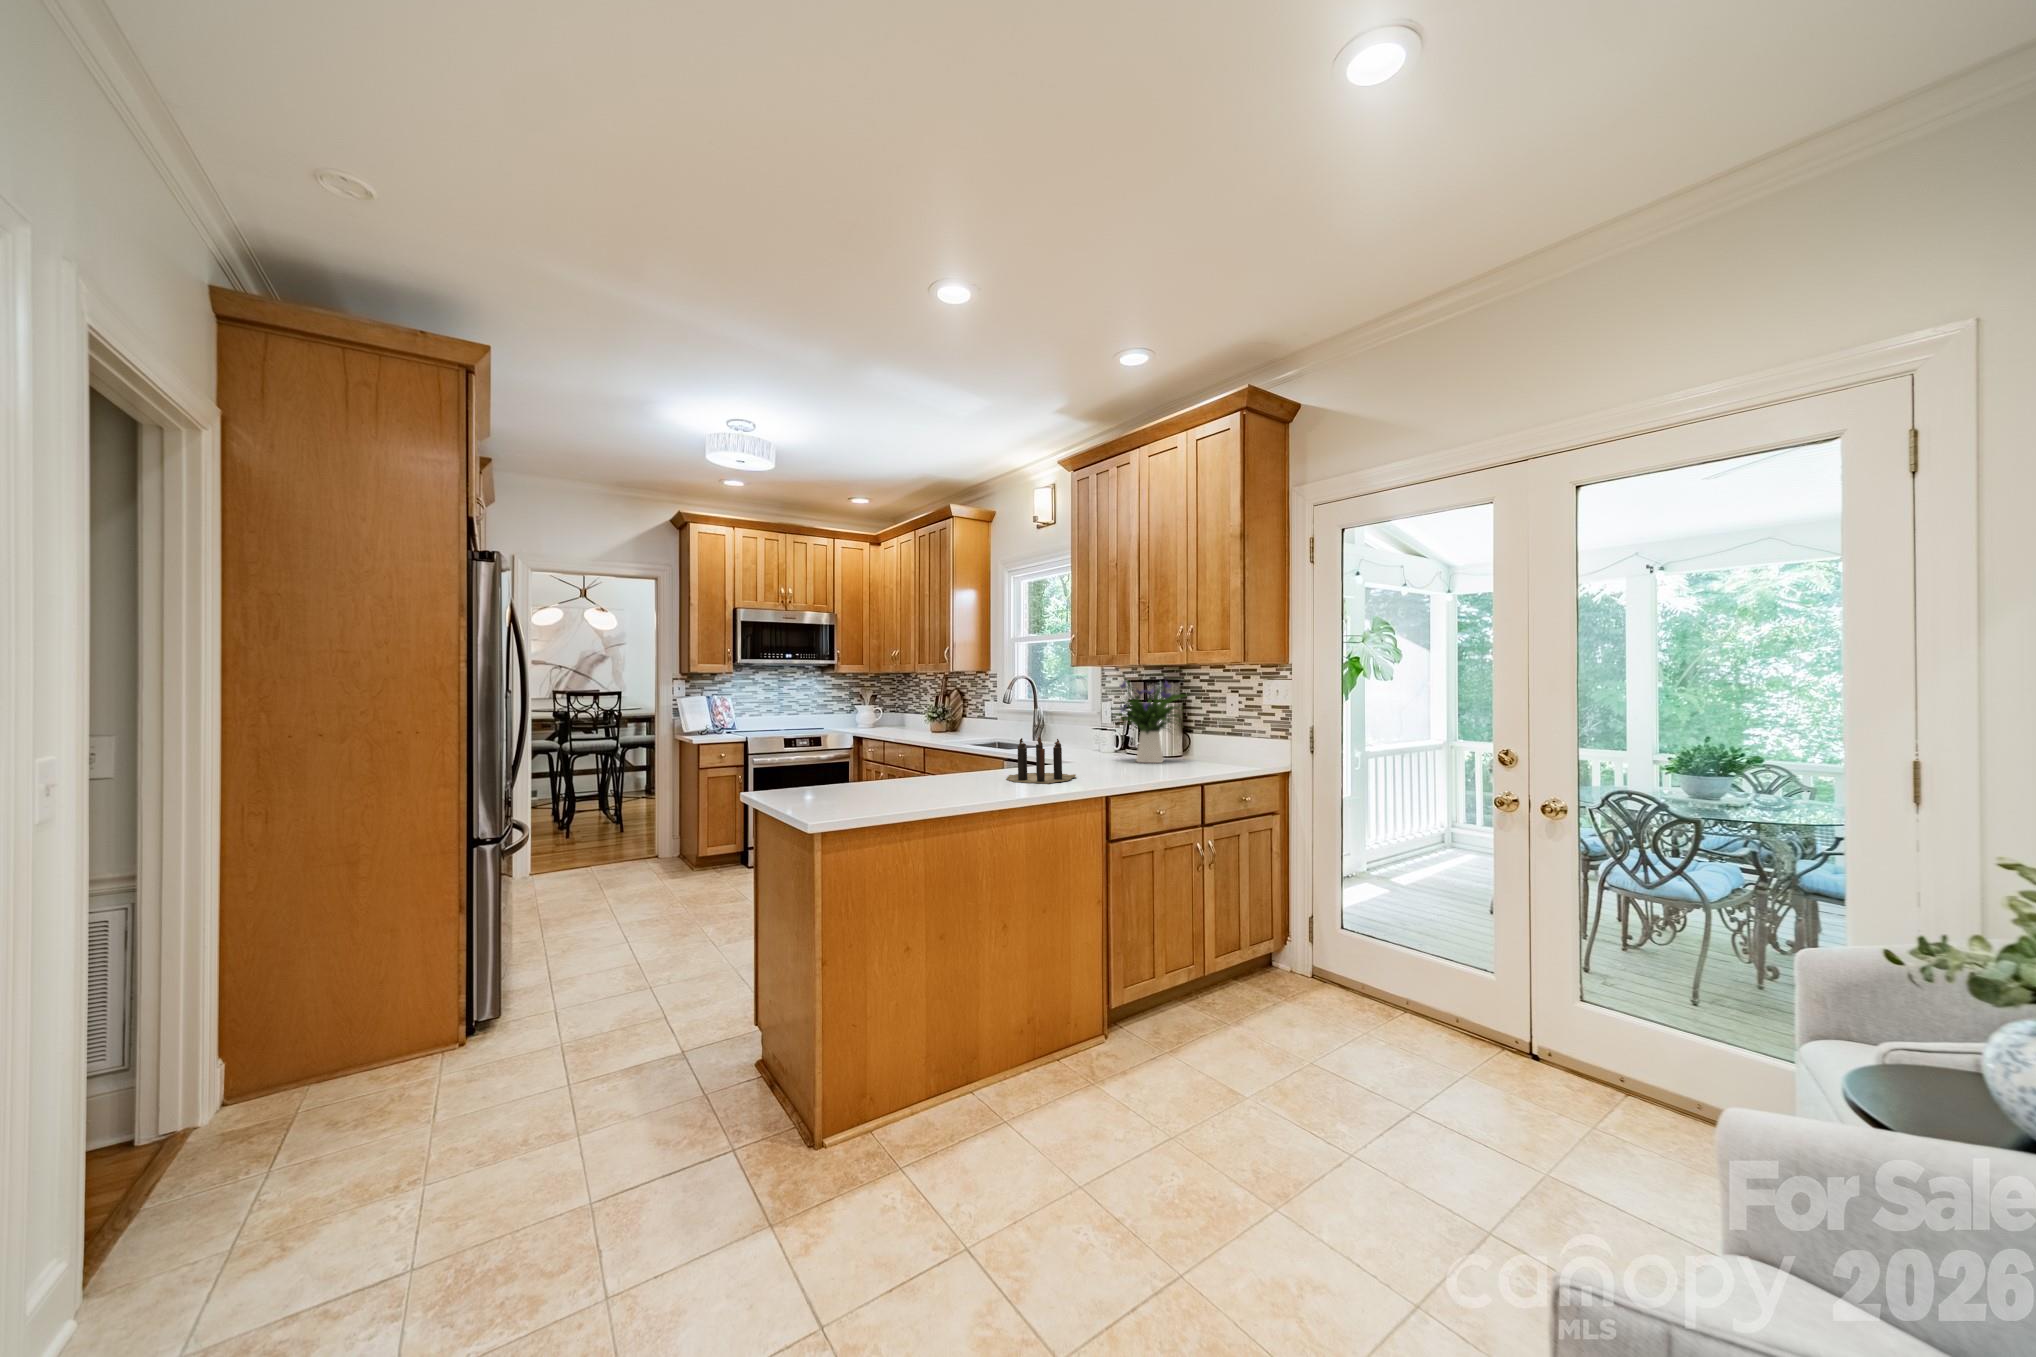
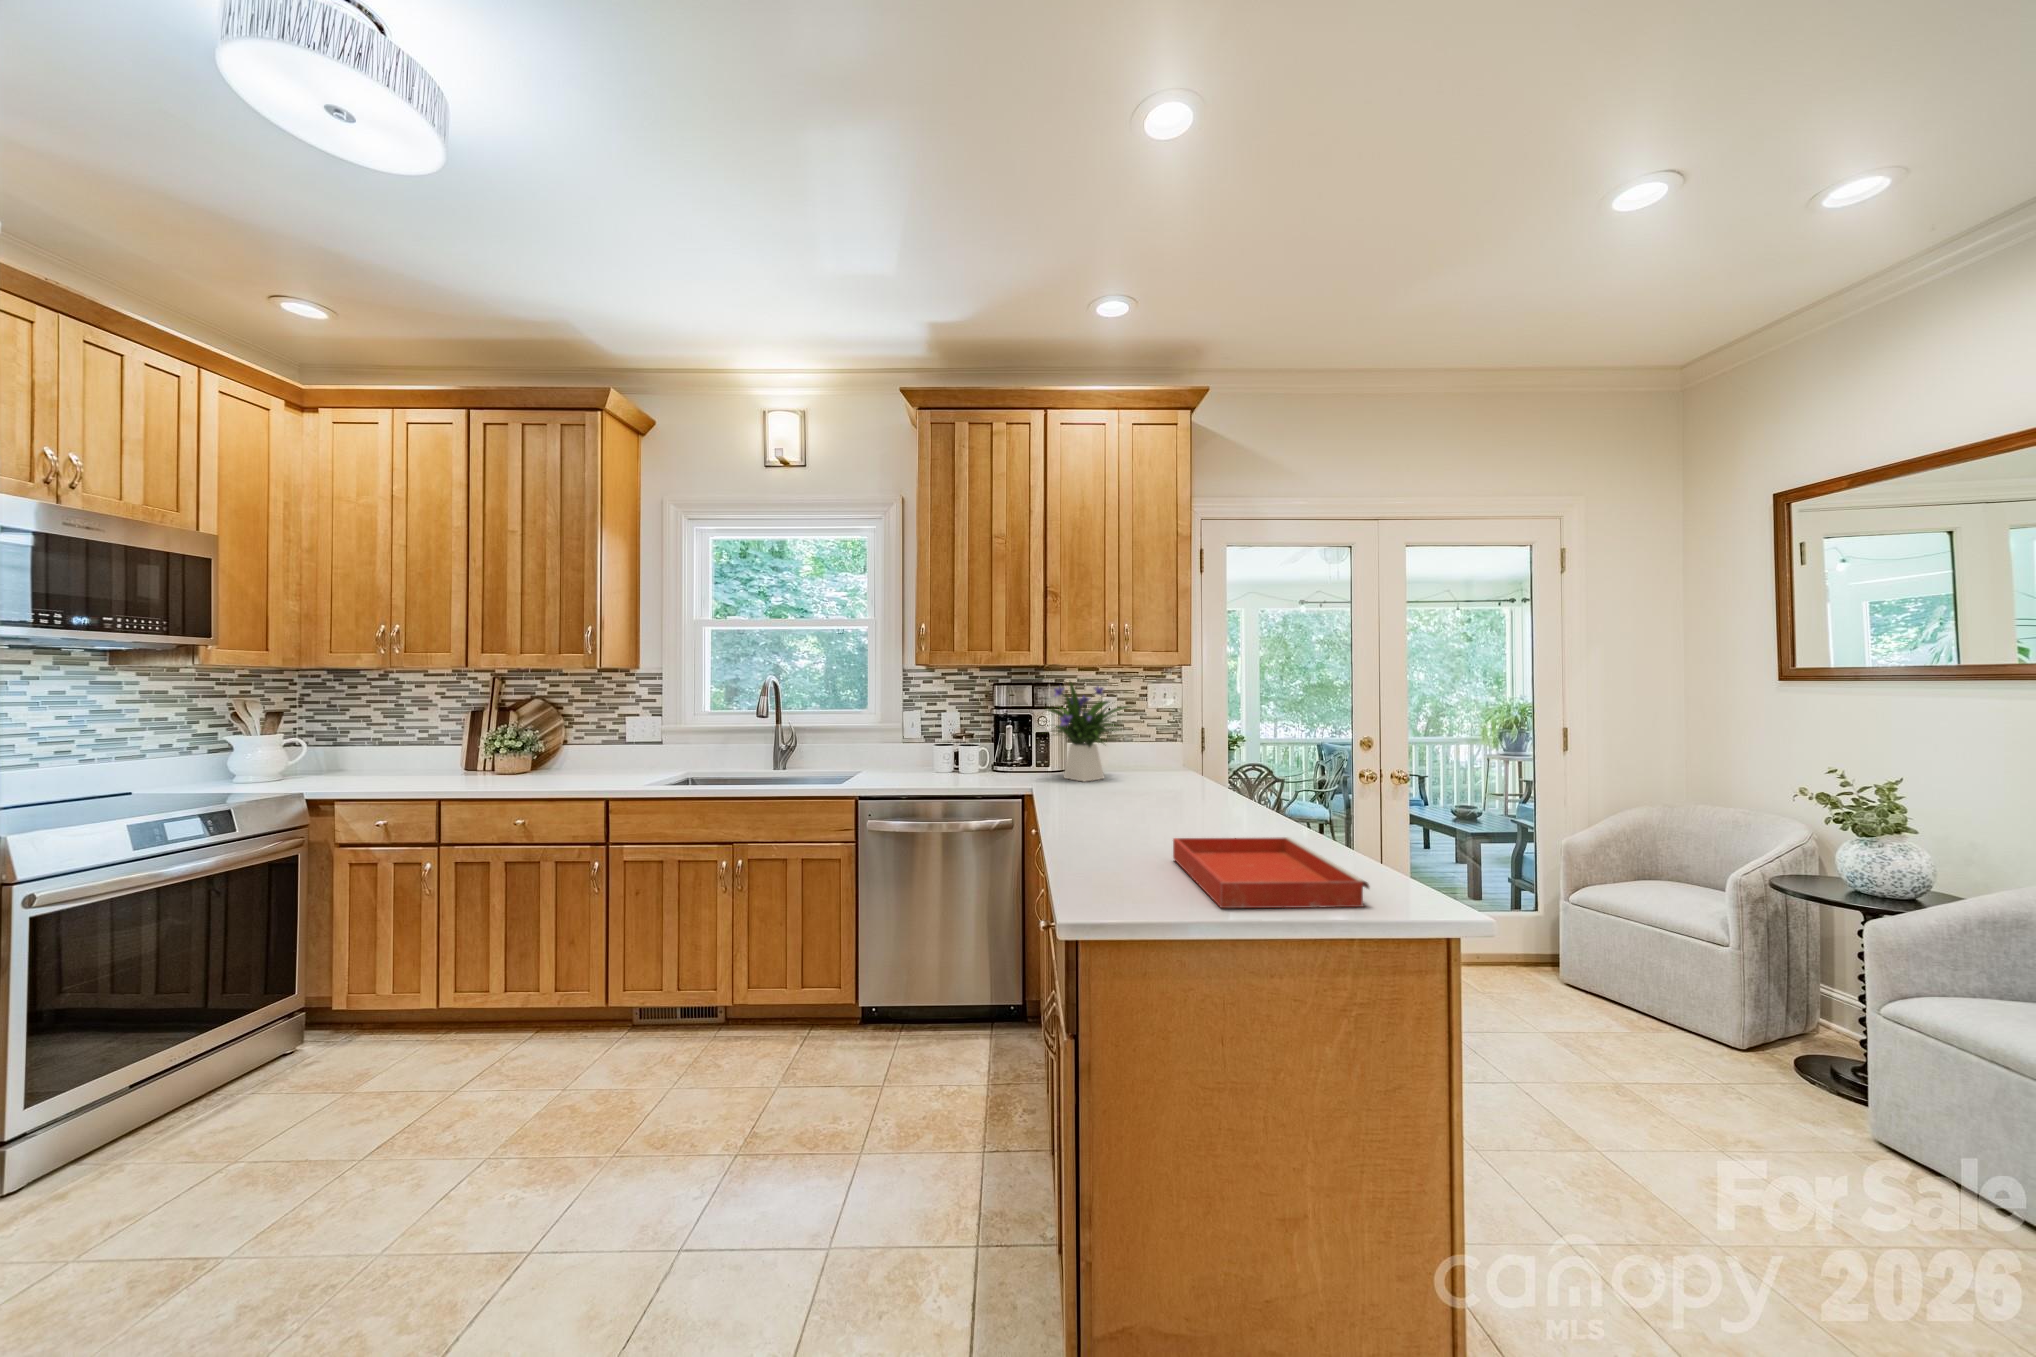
candle: present [1007,736,1076,784] -> none [1132,765,1246,830]
tray: none [828,770,962,803] -> present [1173,837,1369,908]

